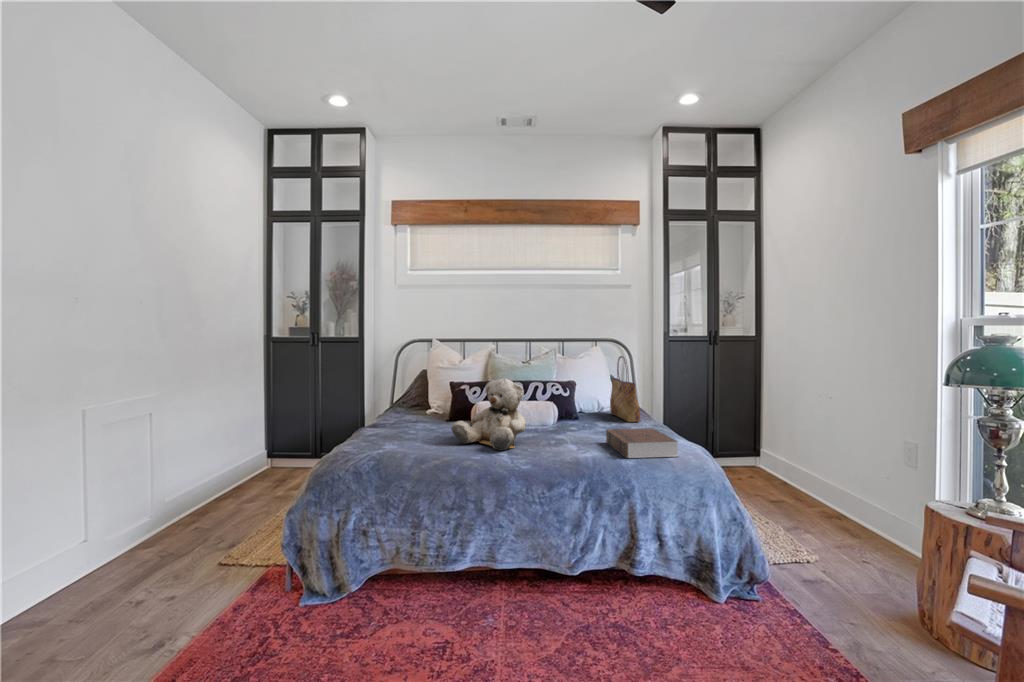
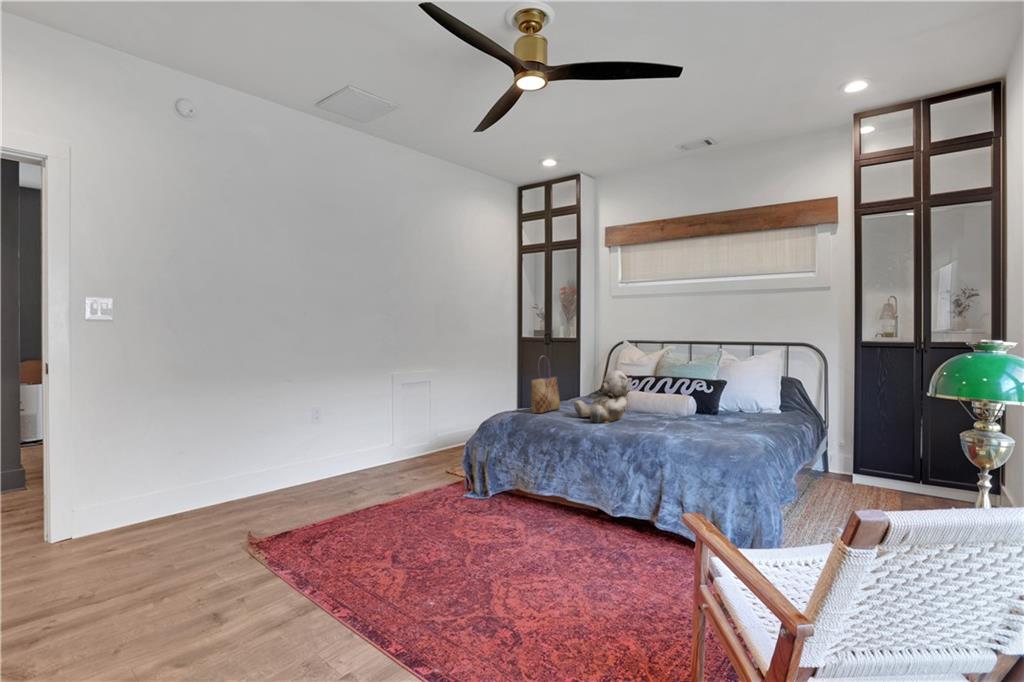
tote bag: present [610,356,640,422] -> present [531,356,560,413]
book: present [606,428,678,458] -> none [672,418,734,442]

